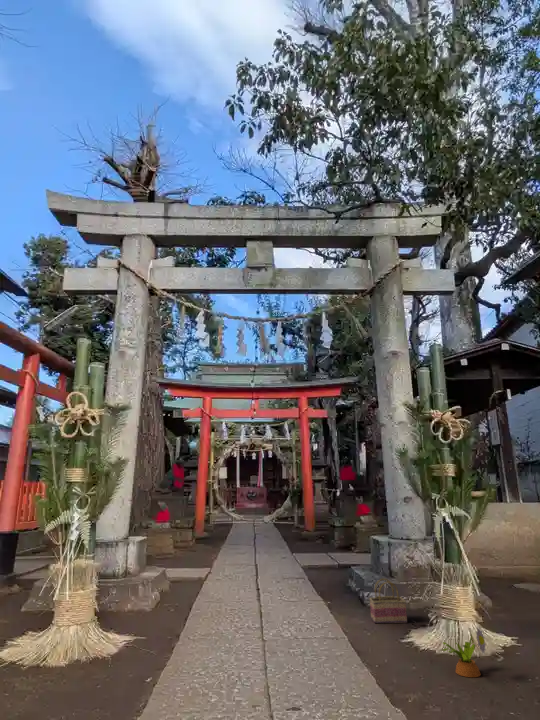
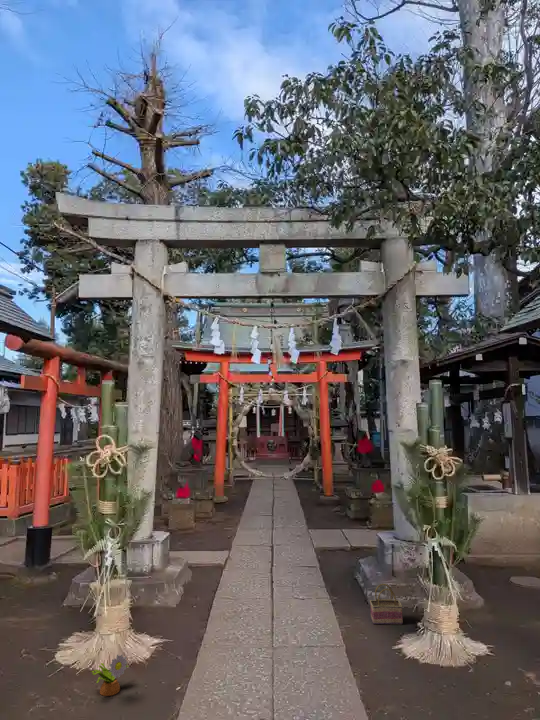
decorative plant: present [442,628,486,677] -> present [92,655,129,696]

